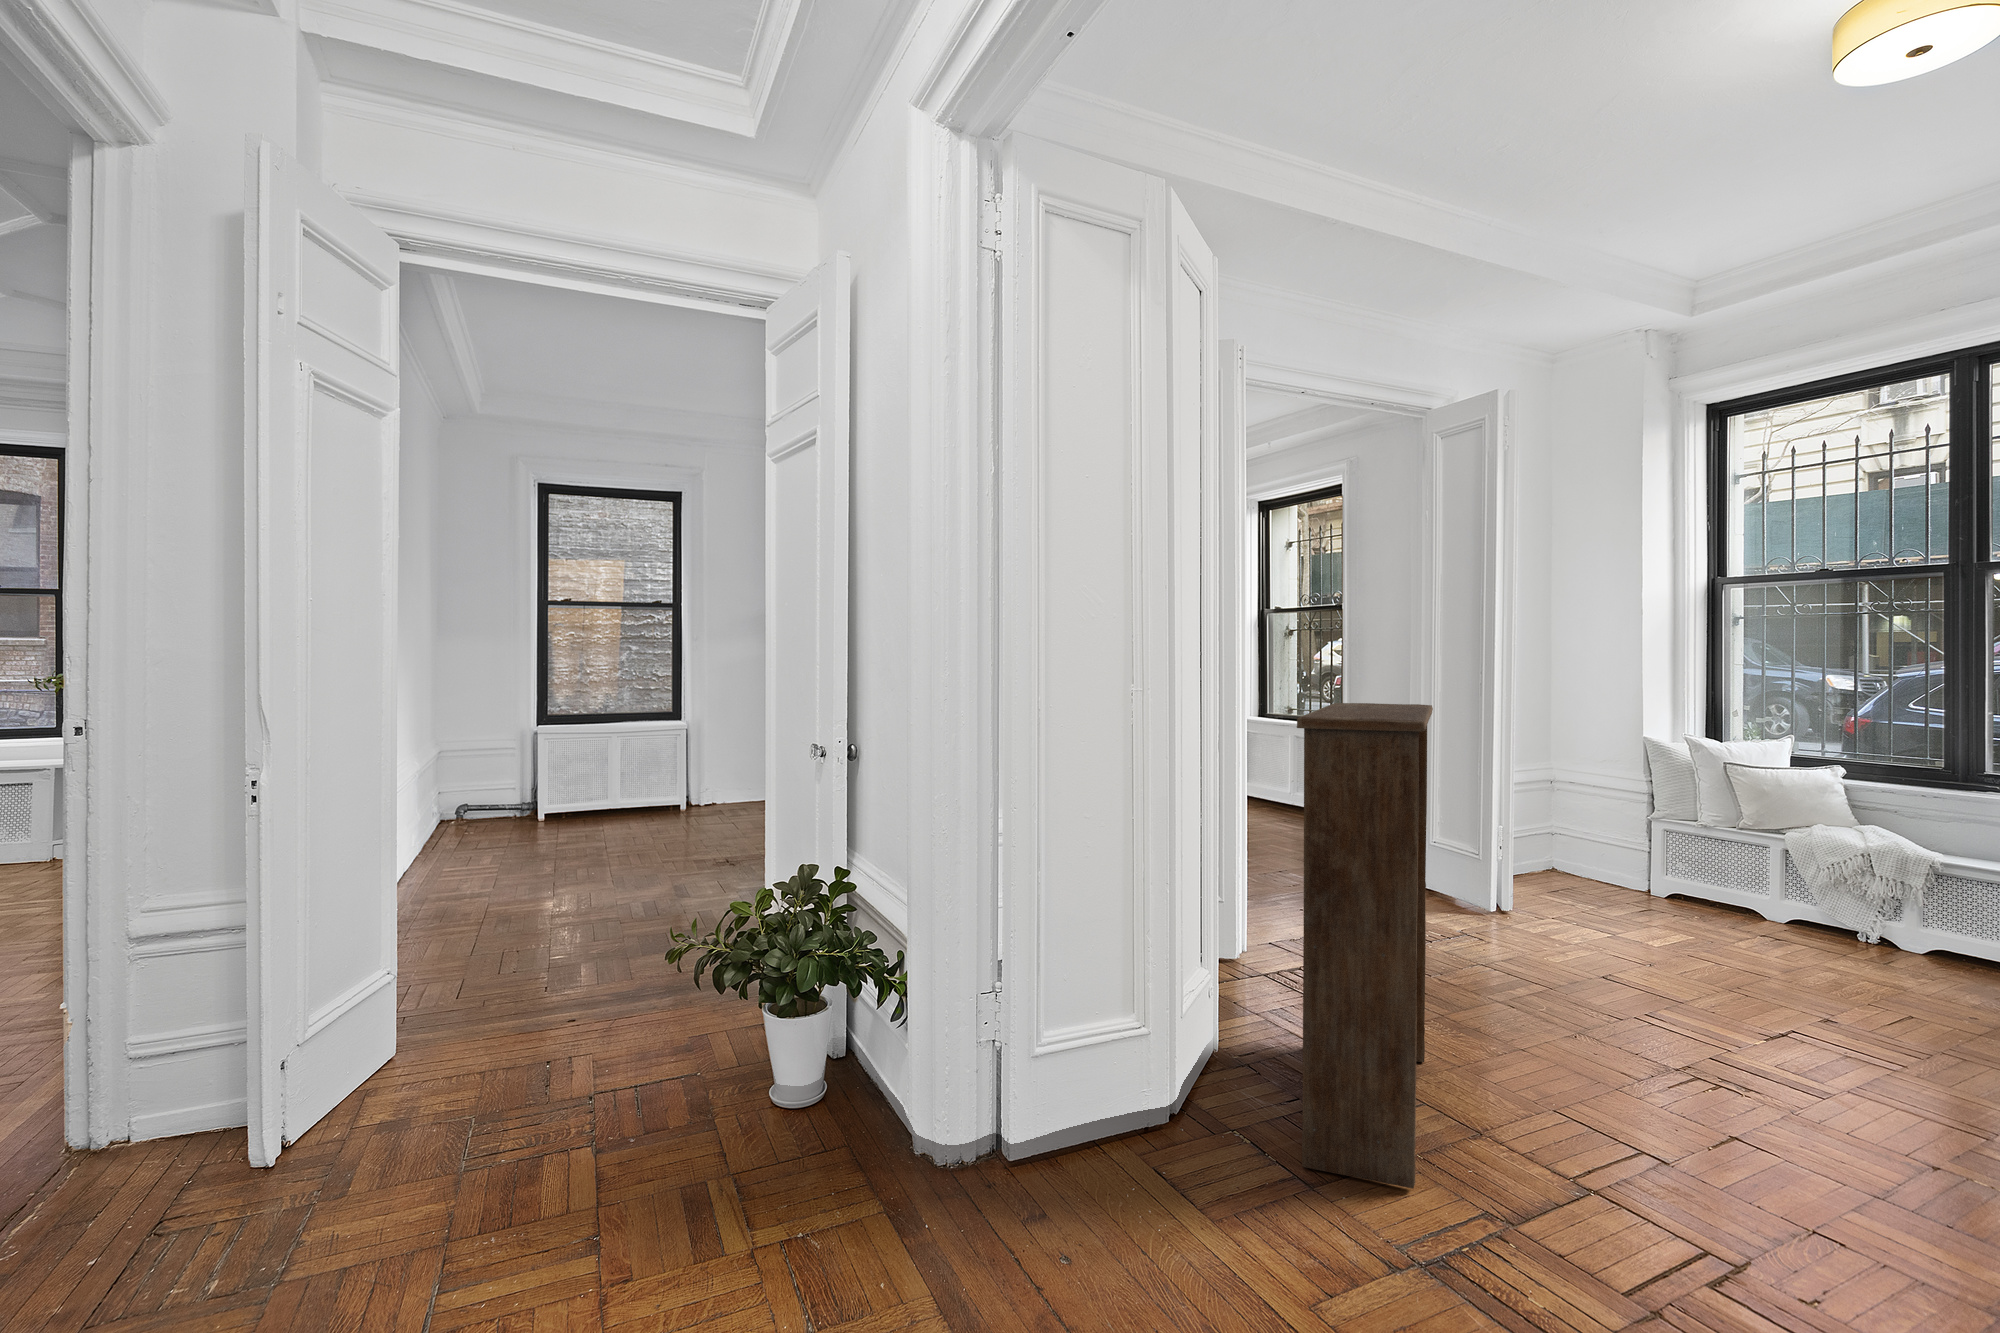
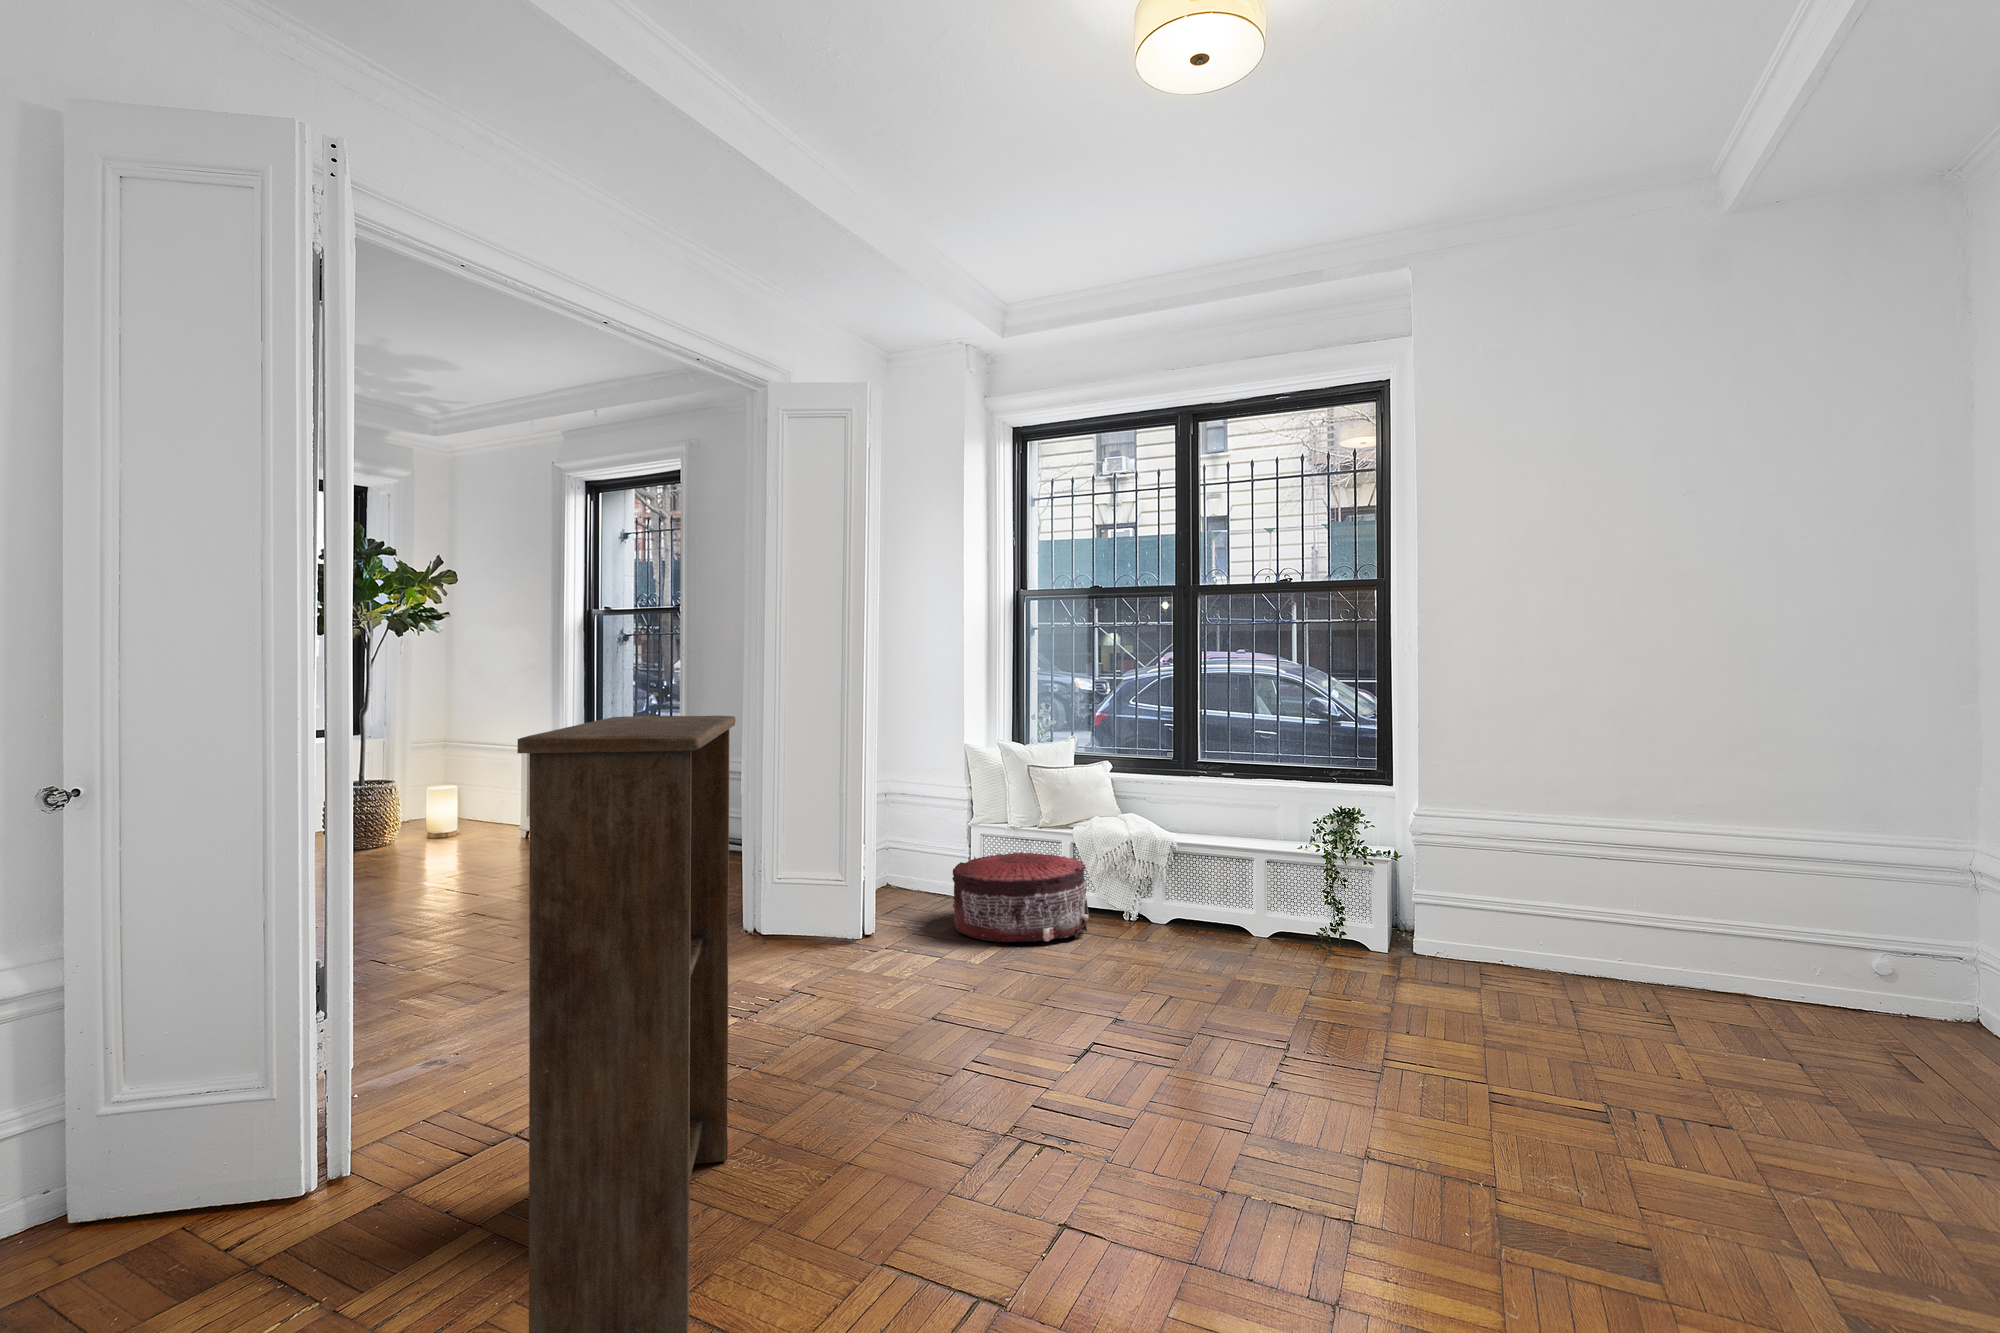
pouf: none [1633,851,1806,950] -> present [952,852,1089,942]

